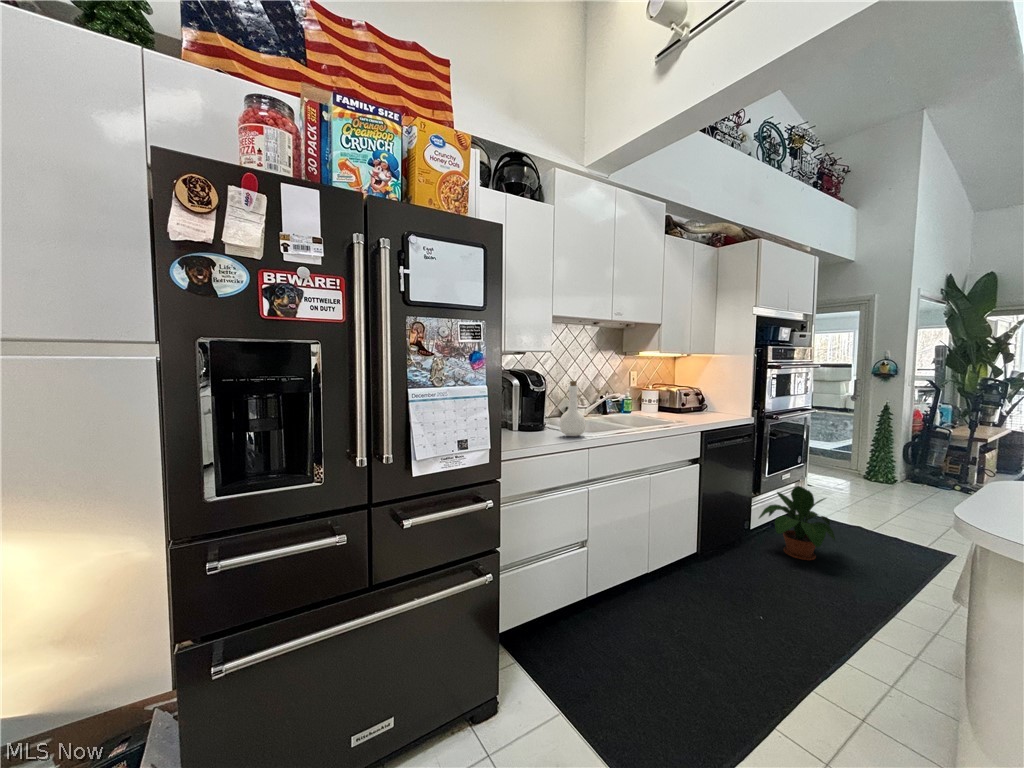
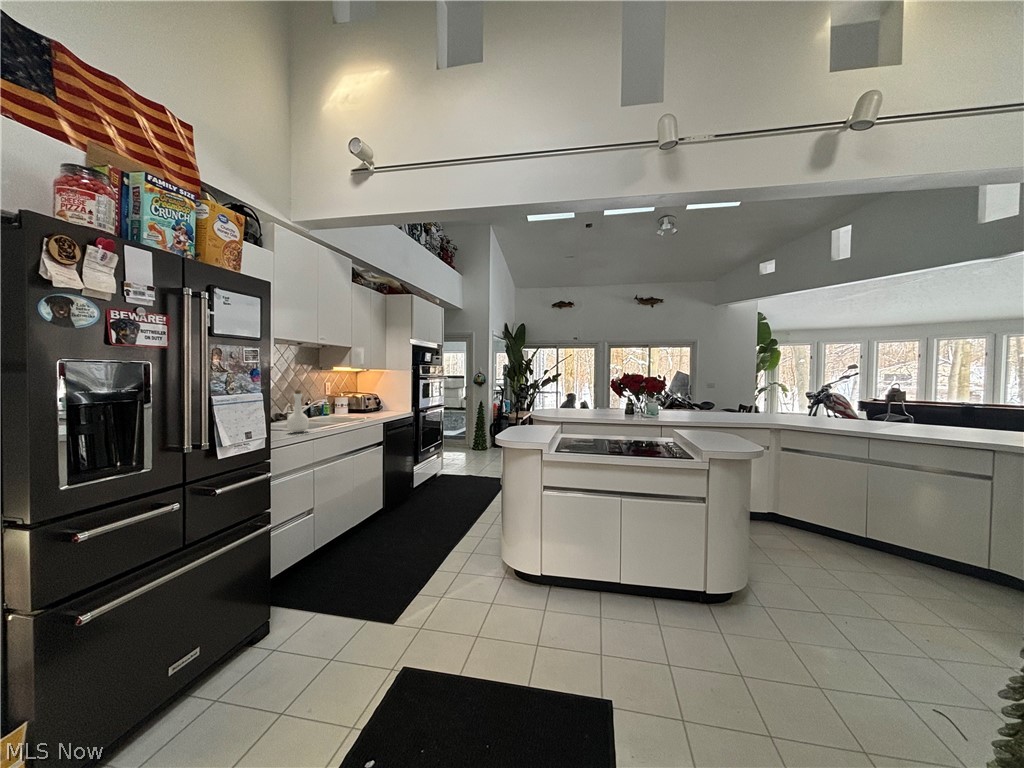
potted plant: present [759,486,835,560] -> none [417,453,458,500]

